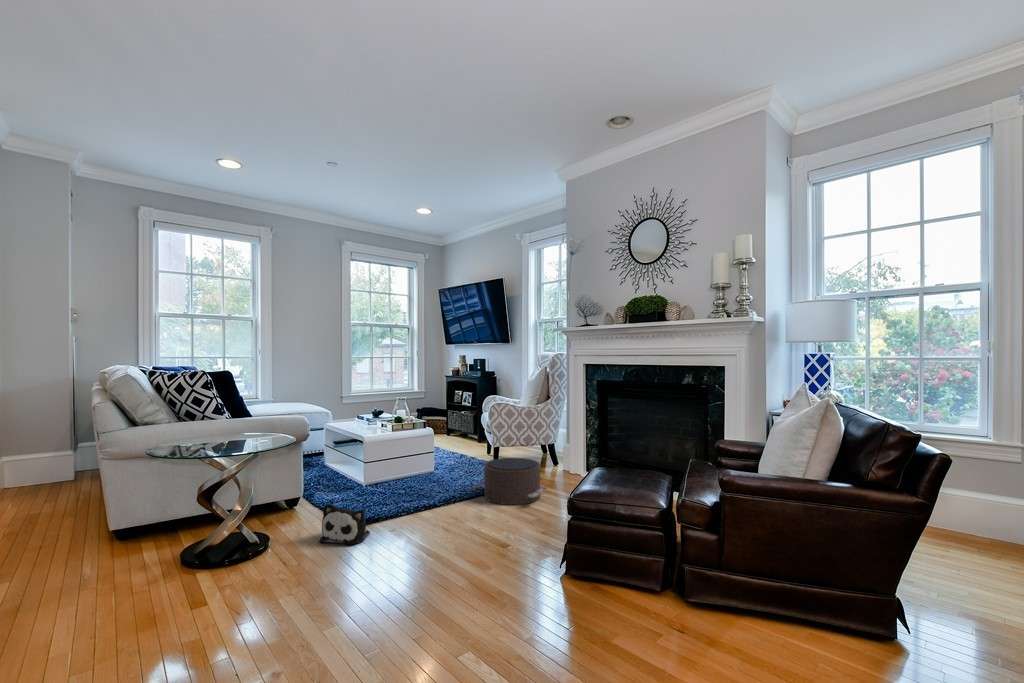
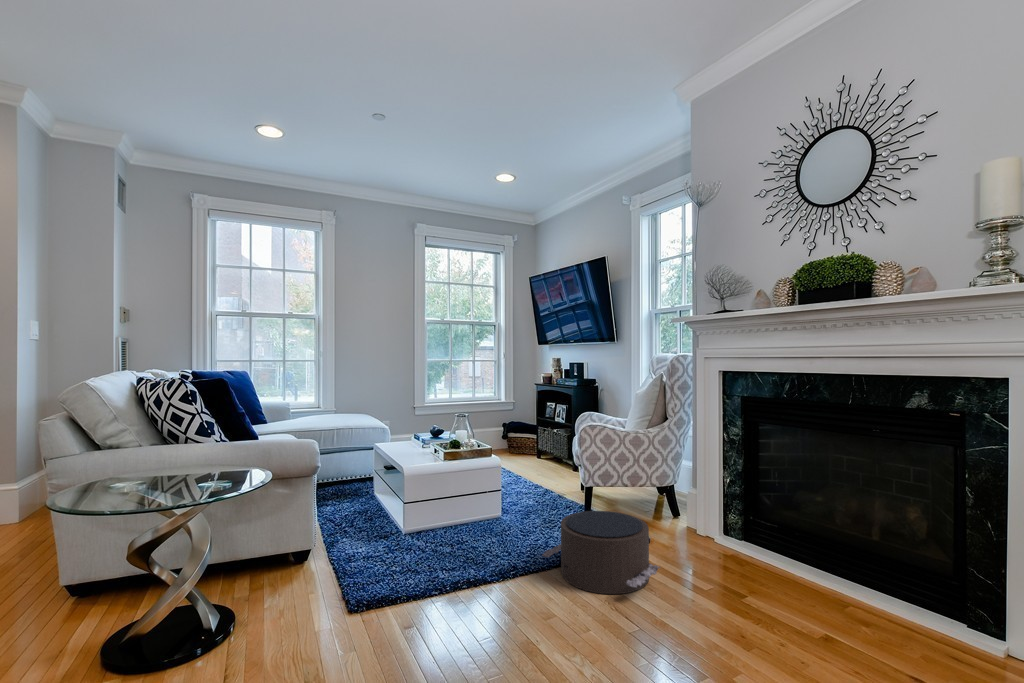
plush toy: present [320,504,370,545] -> none [291,581,370,655]

